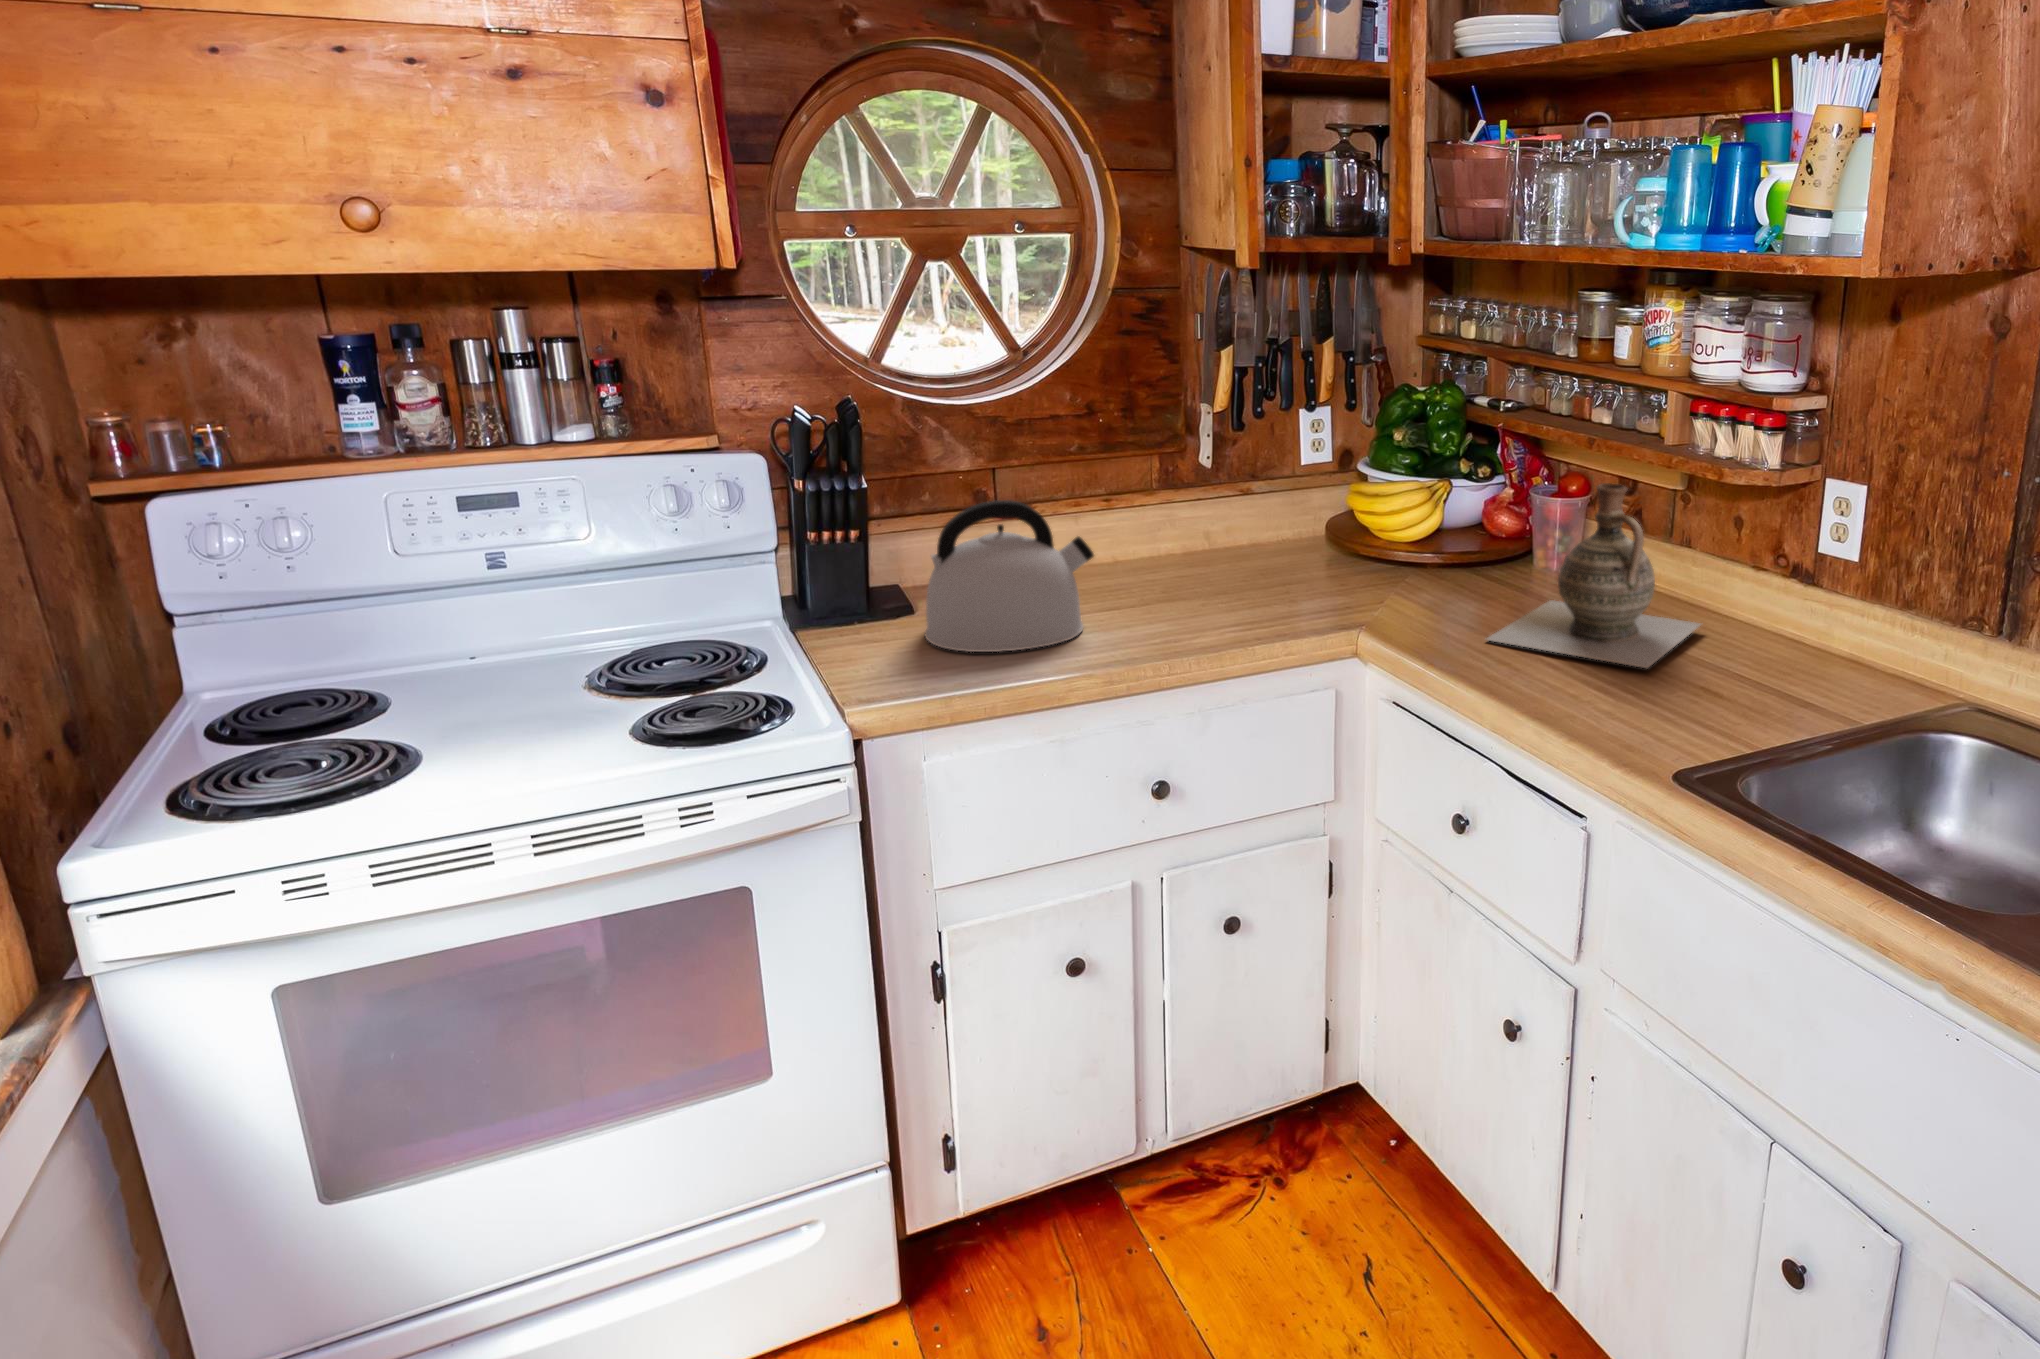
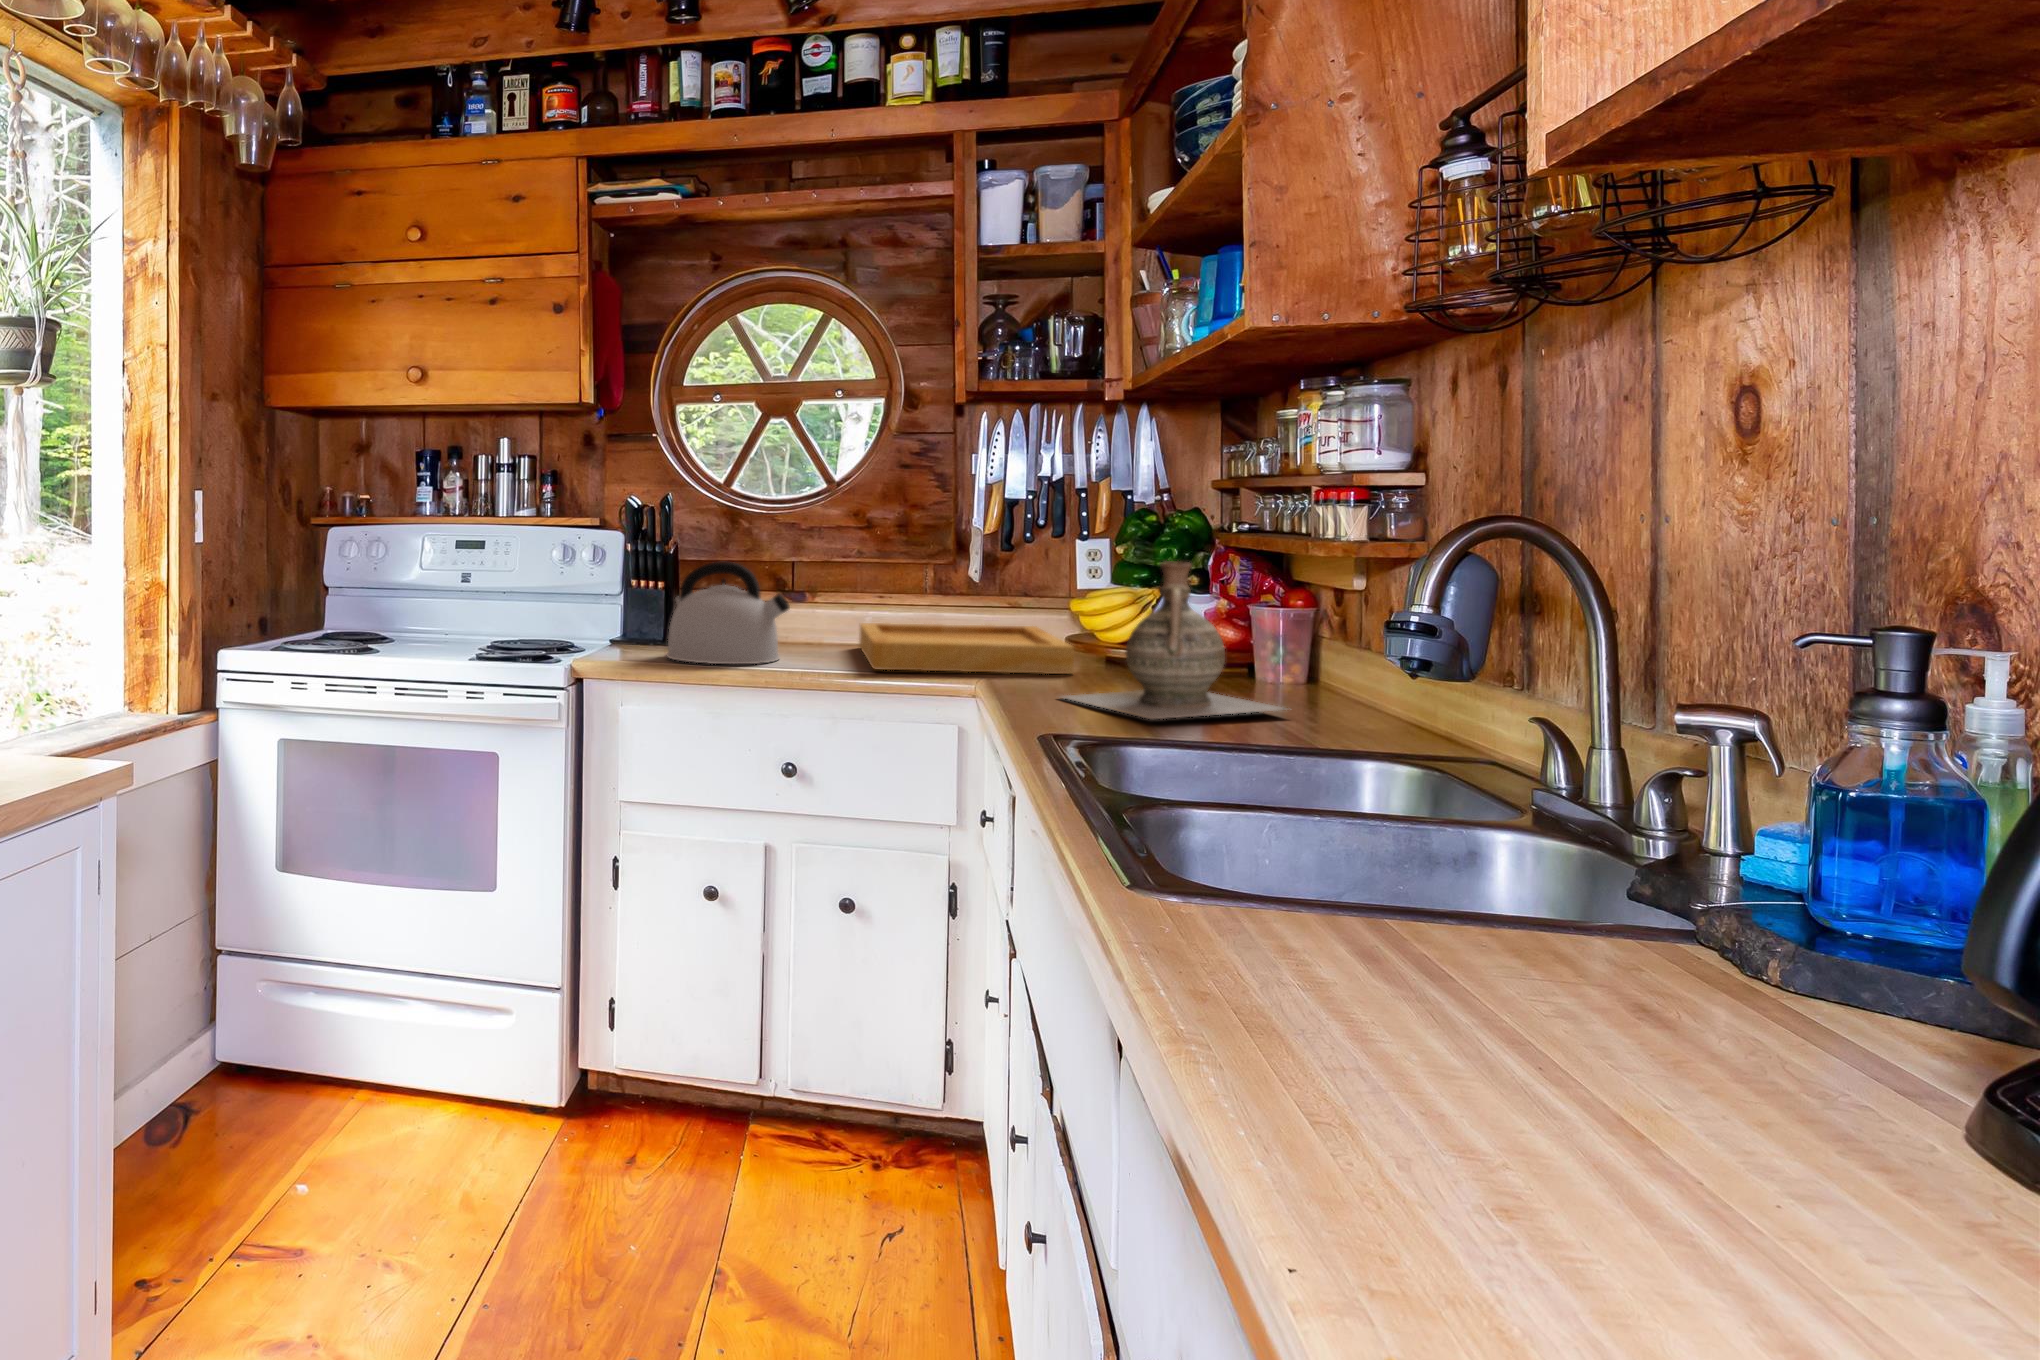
tray: none [1123,524,1417,626] -> present [859,623,1074,674]

